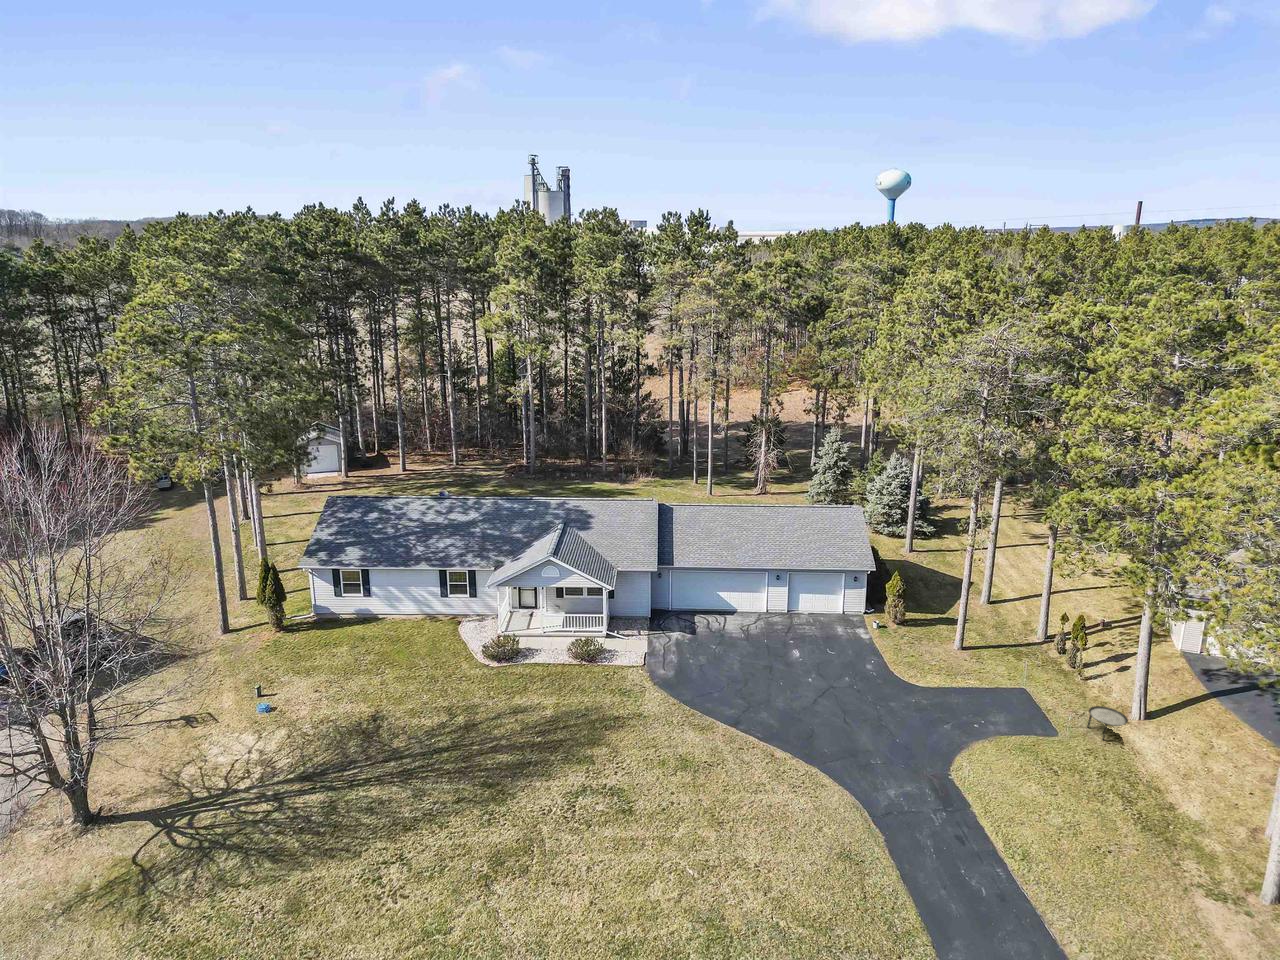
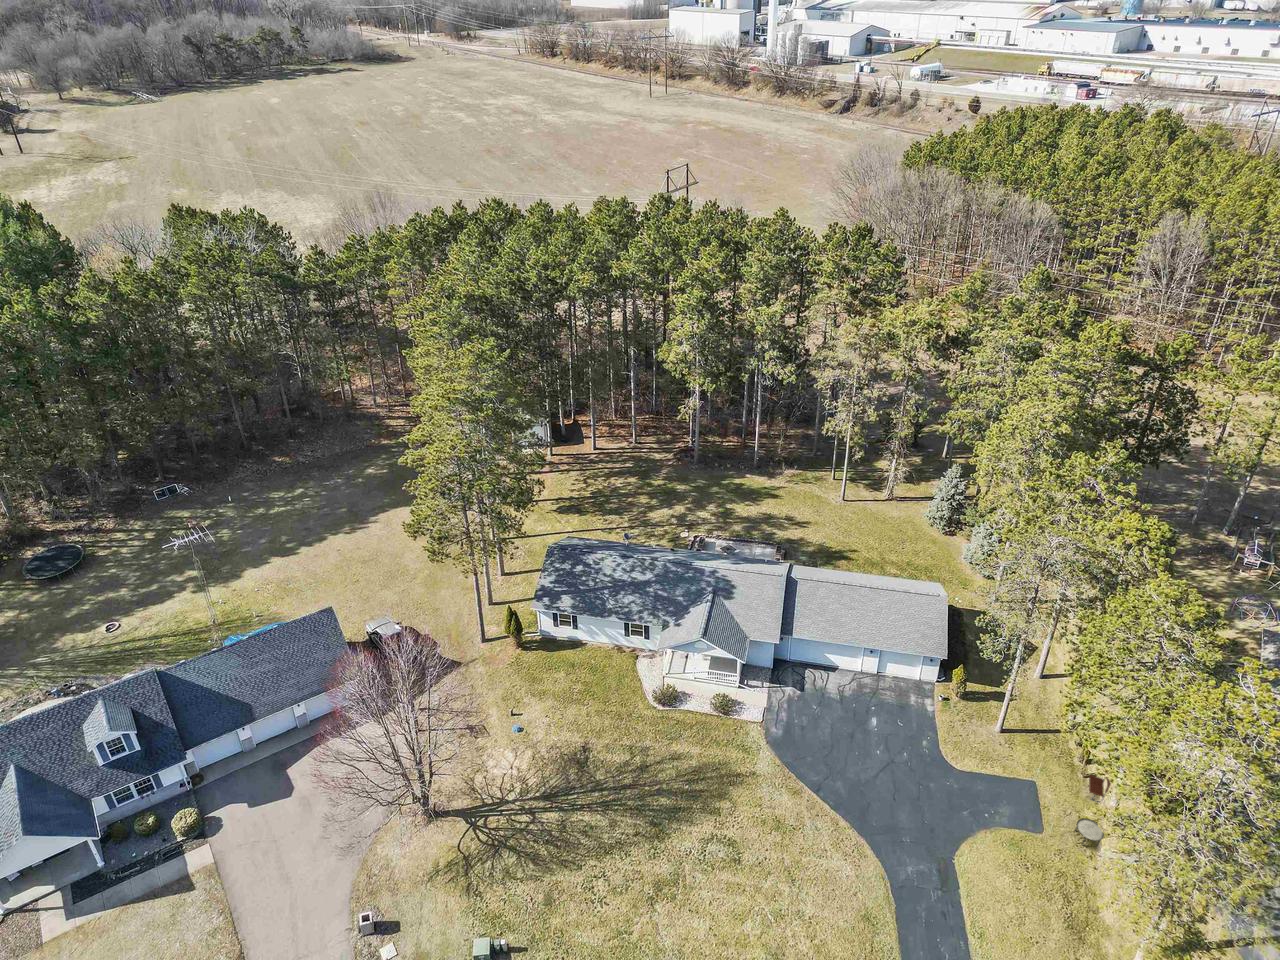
bench: none [1081,654,1112,699] -> present [1089,775,1111,802]

